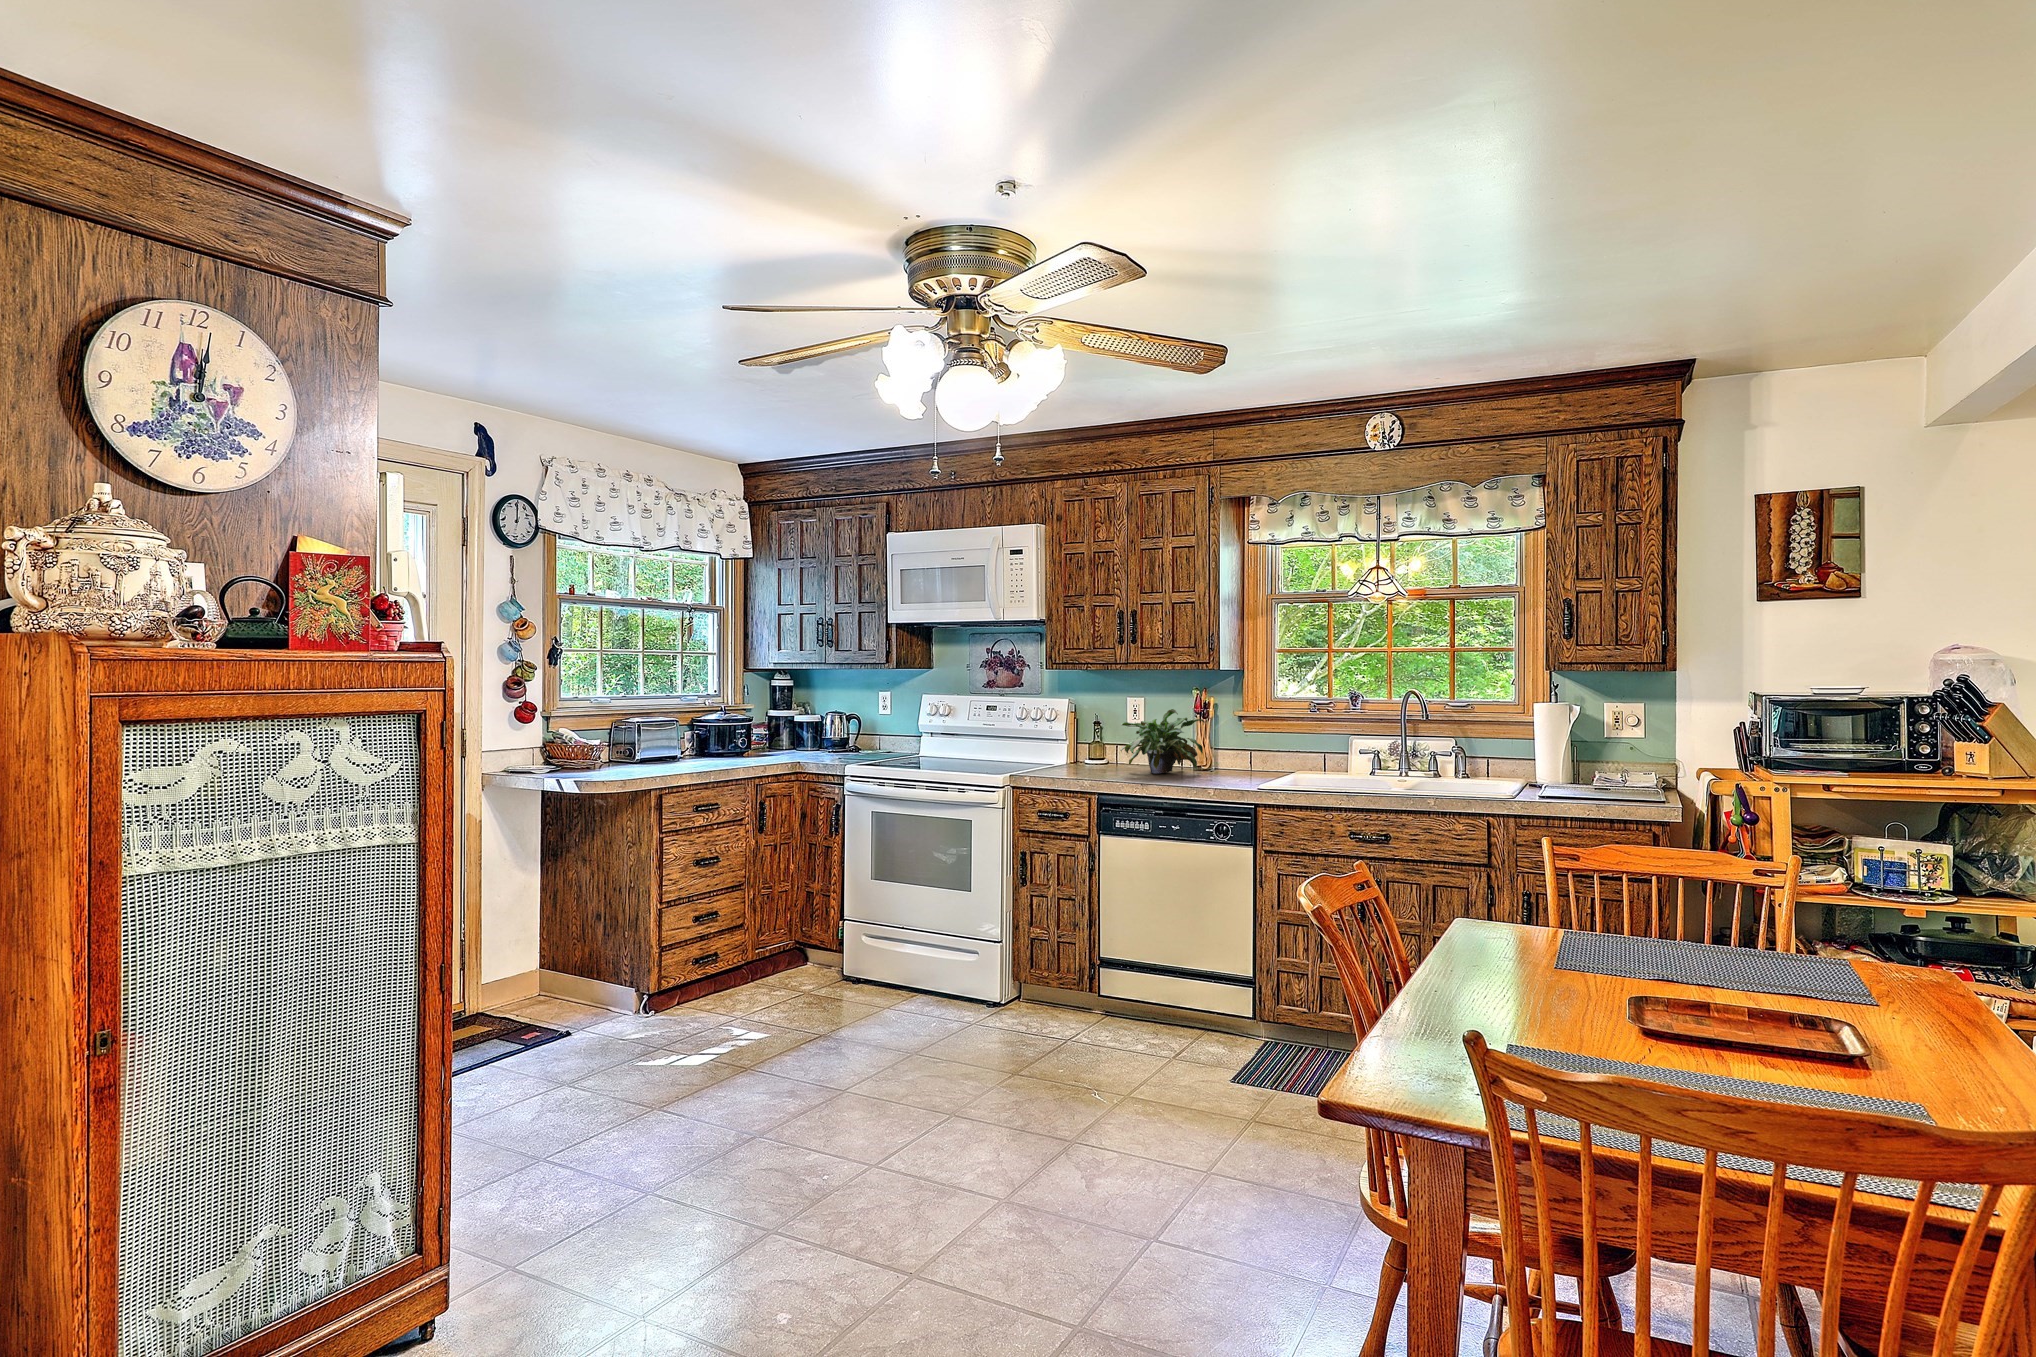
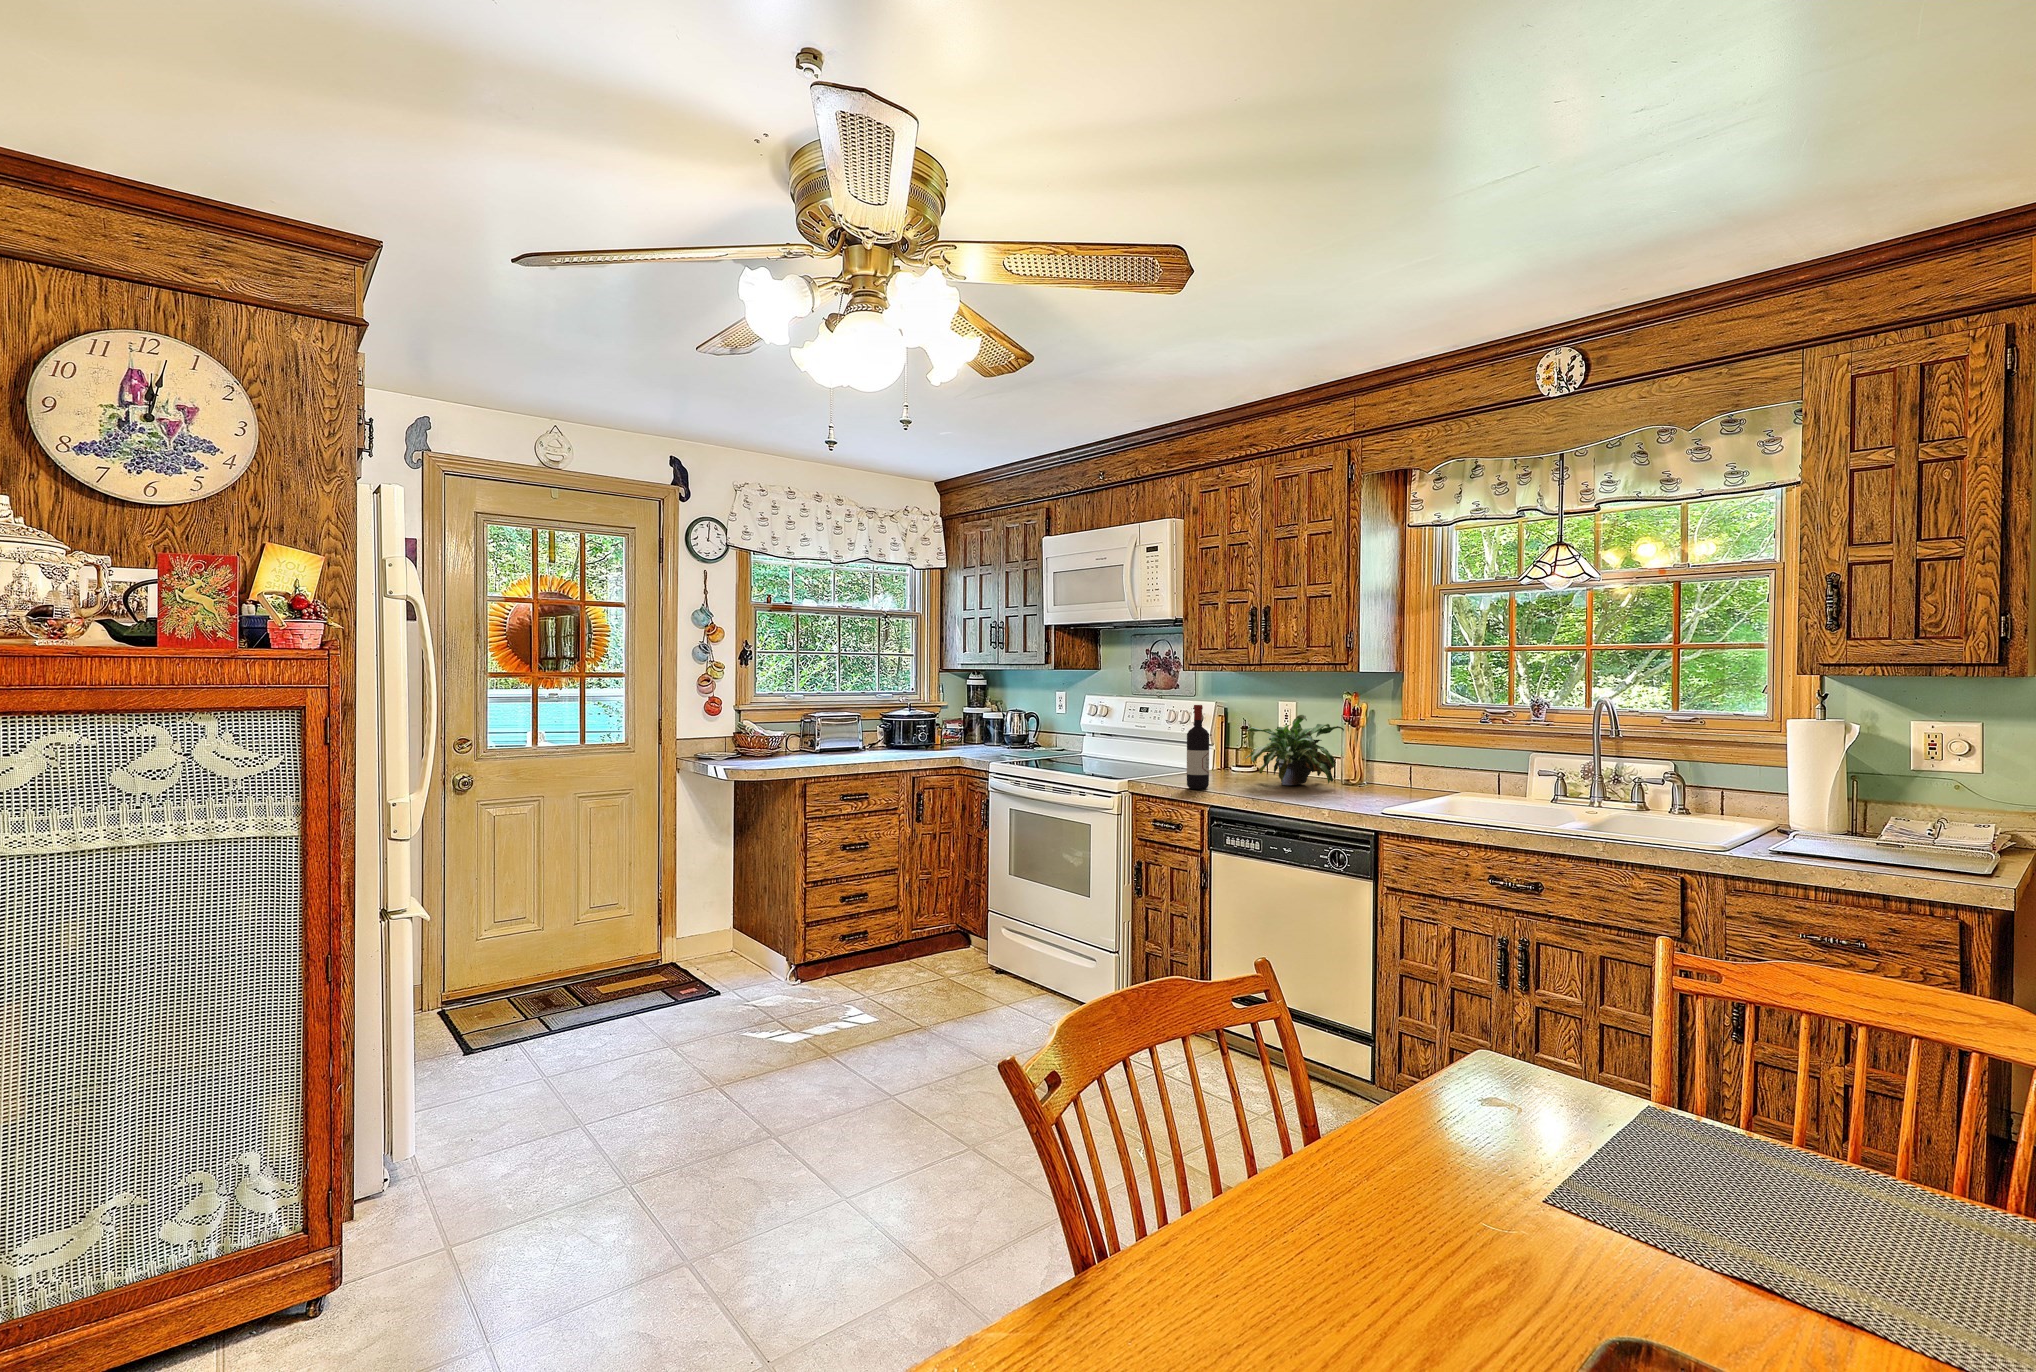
wine bottle: none [1073,702,1093,780] -> present [1187,705,1209,789]

